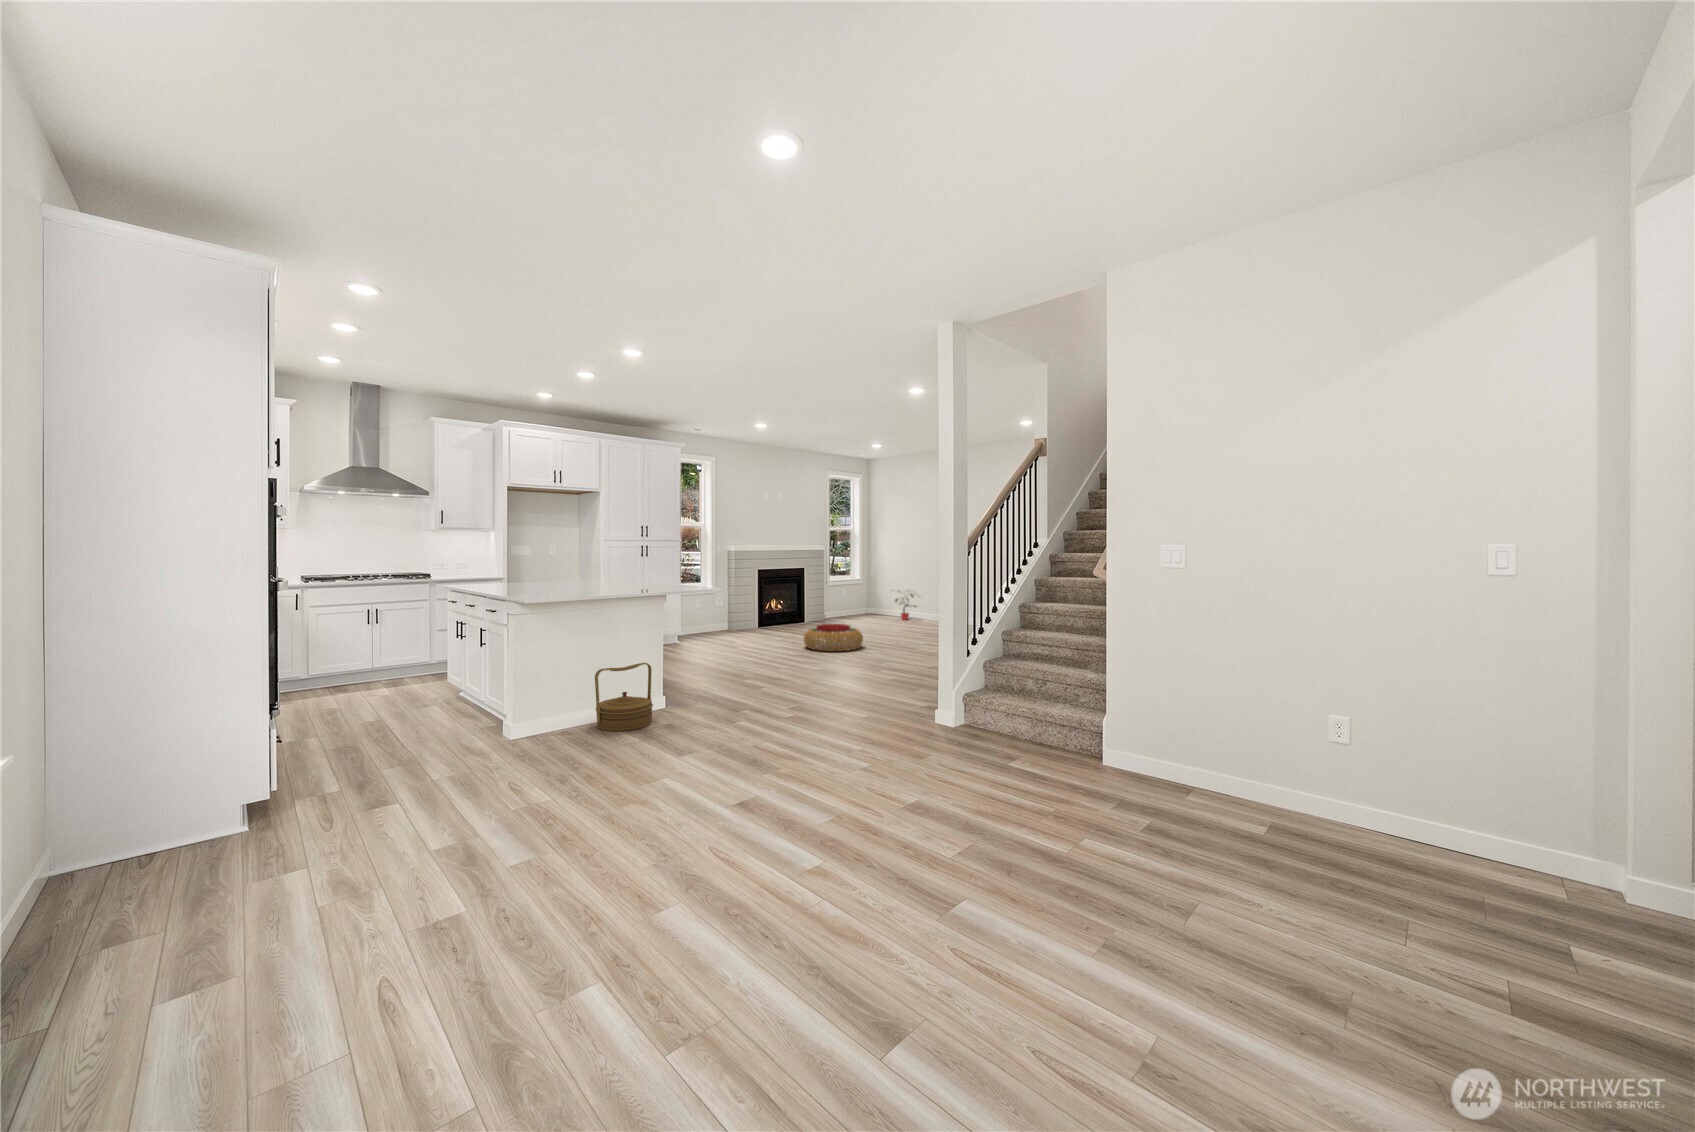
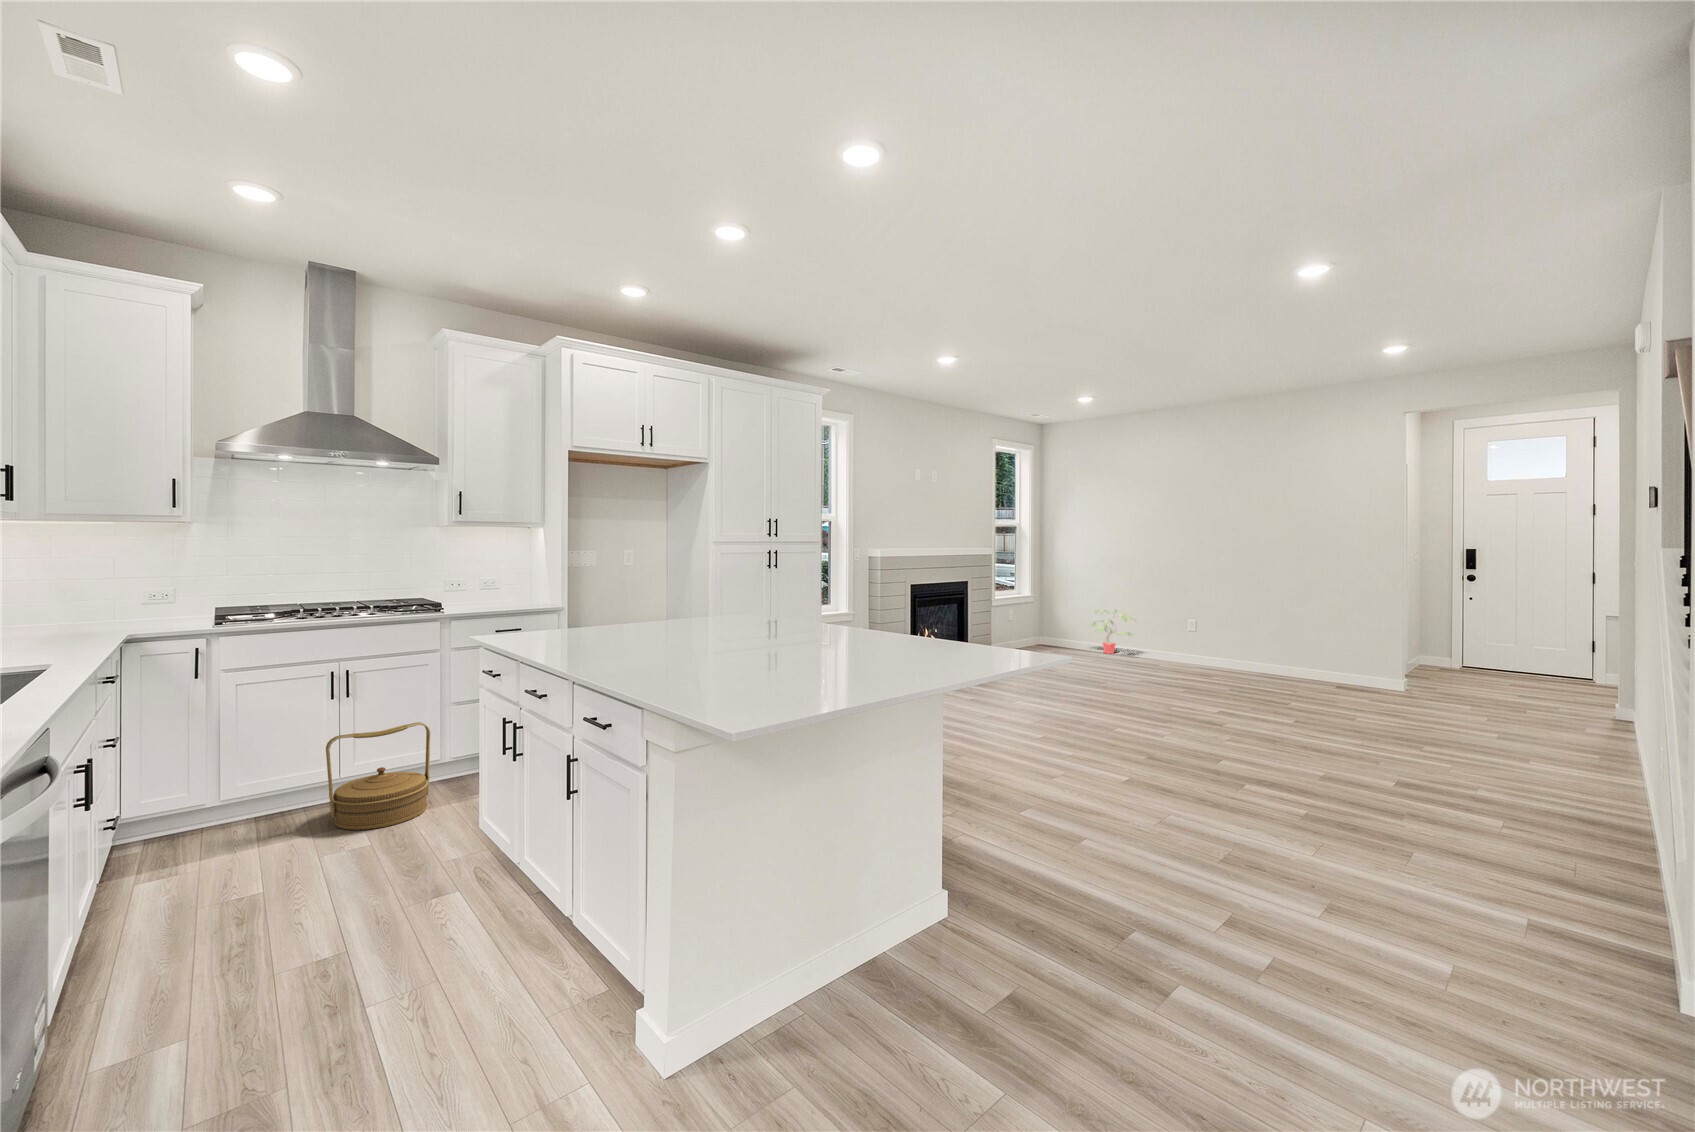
pouf: present [804,624,863,651] -> none [1030,674,1132,723]
woven basket: present [595,663,653,731] -> present [326,722,430,830]

